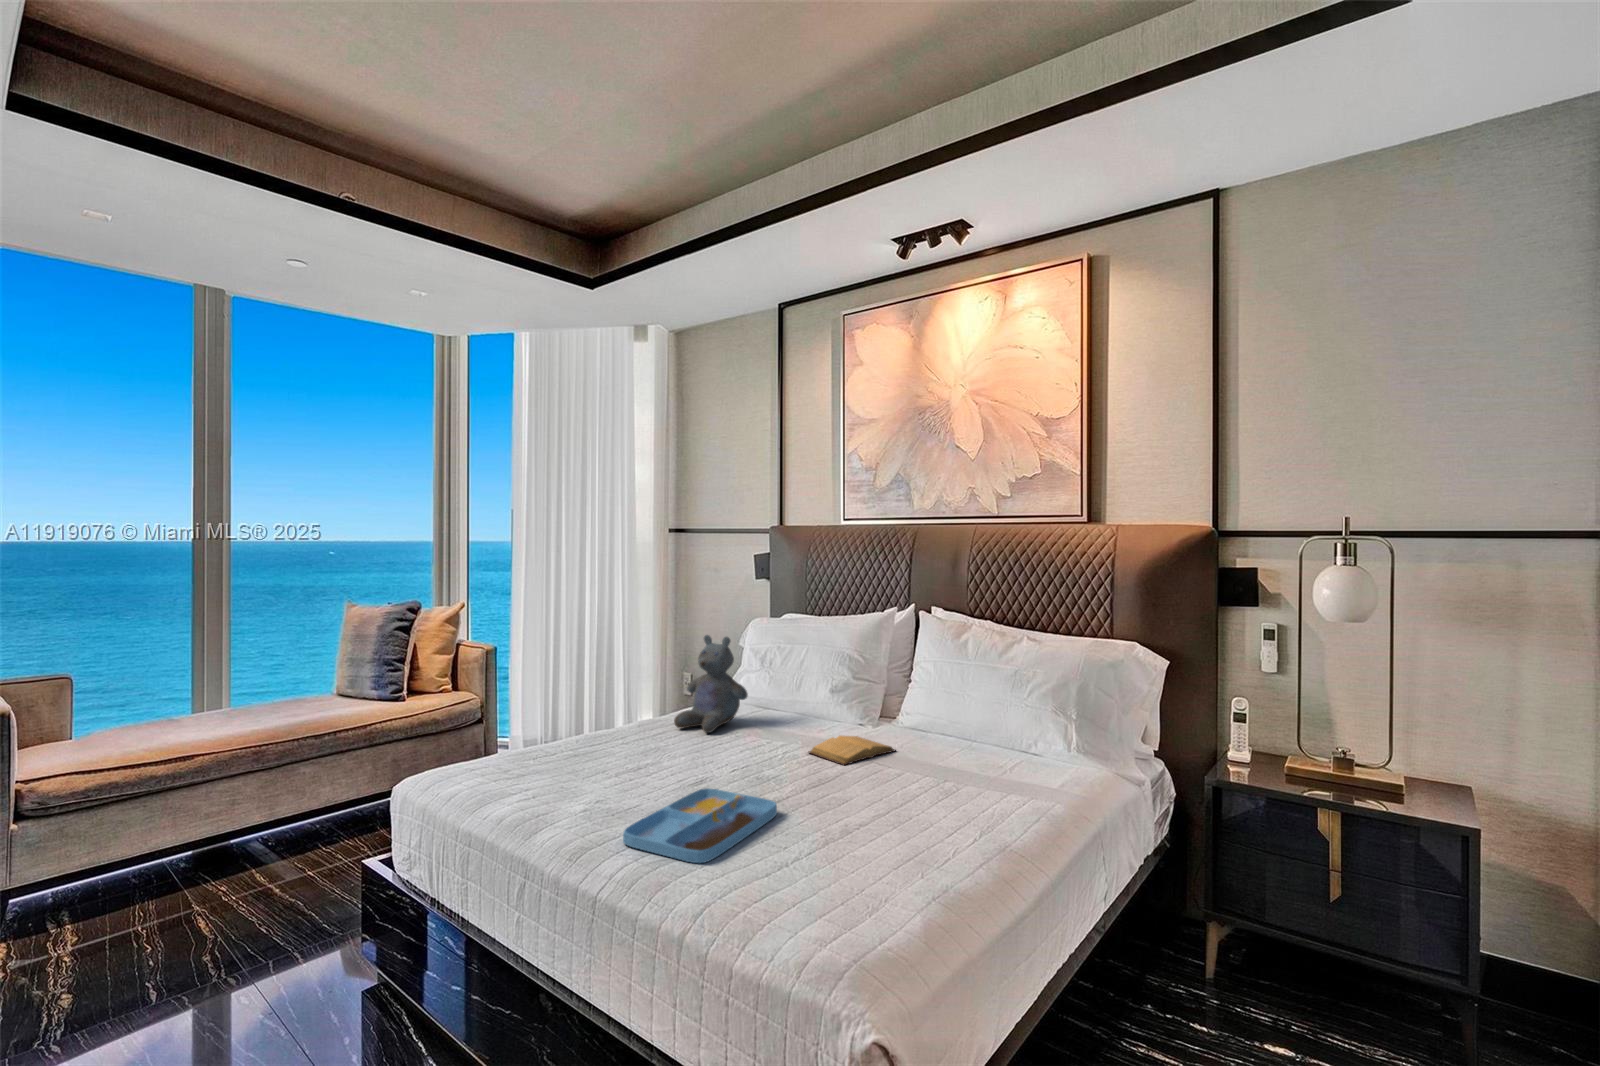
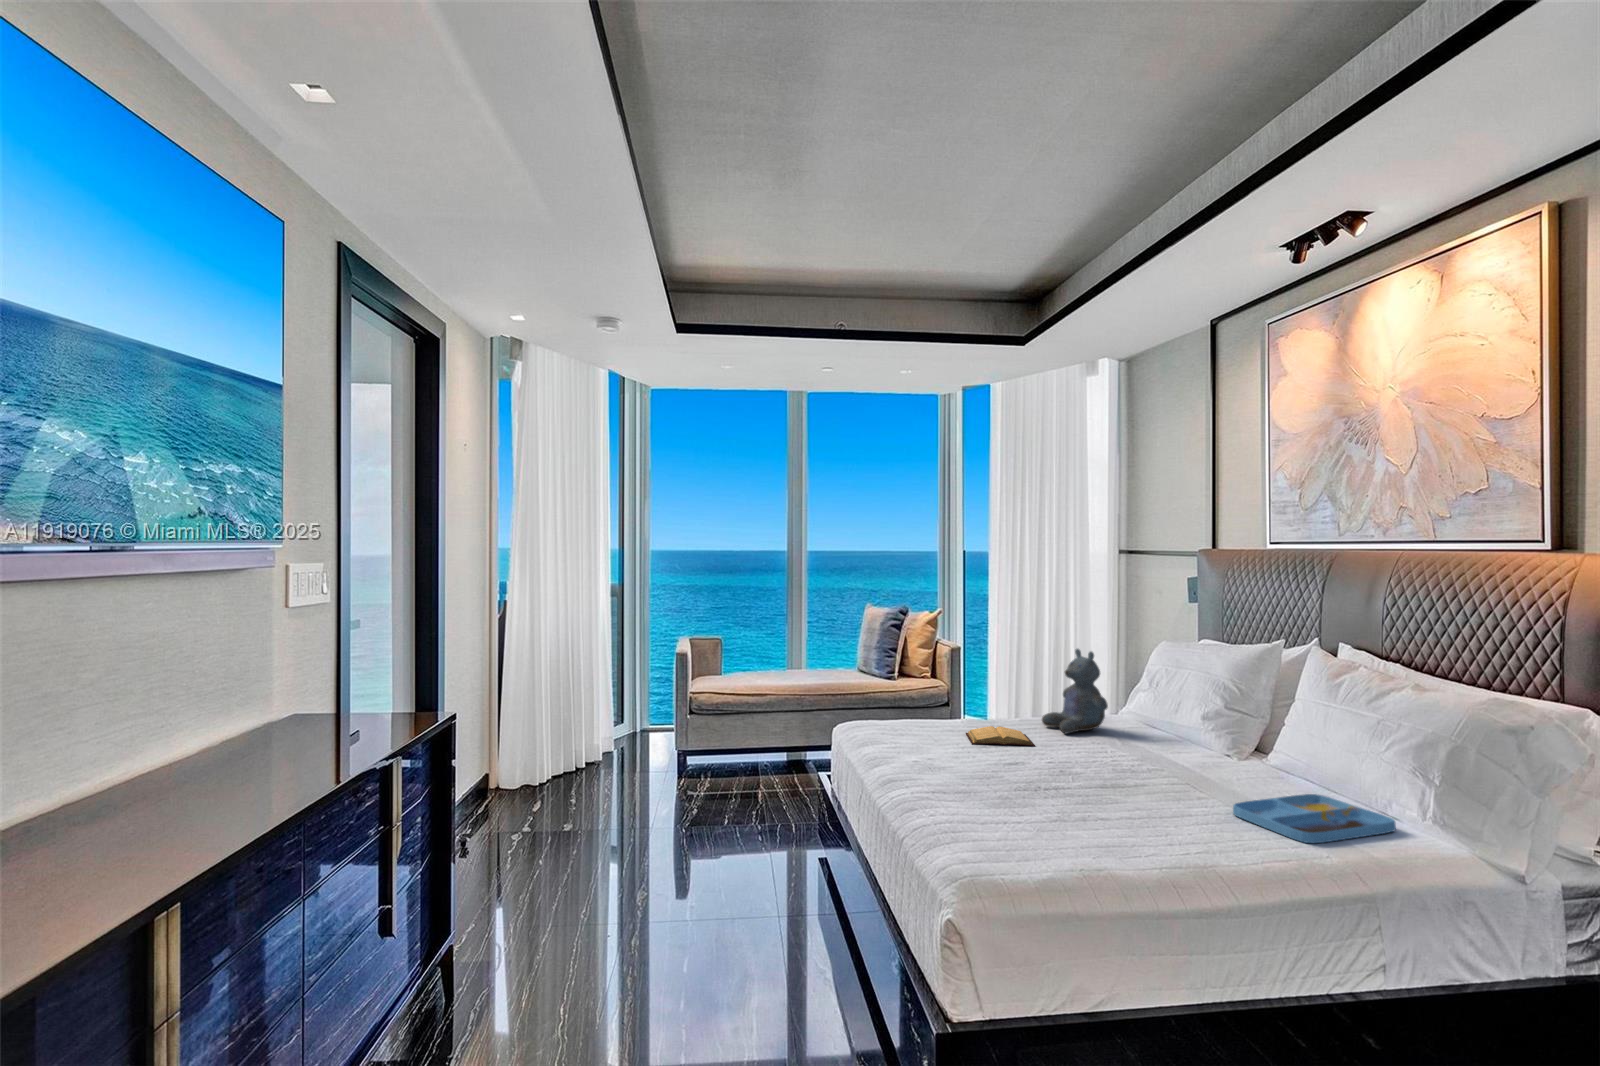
book: present [809,736,895,766] -> present [966,726,1035,746]
tray: present [623,788,777,863] -> present [1233,794,1396,843]

